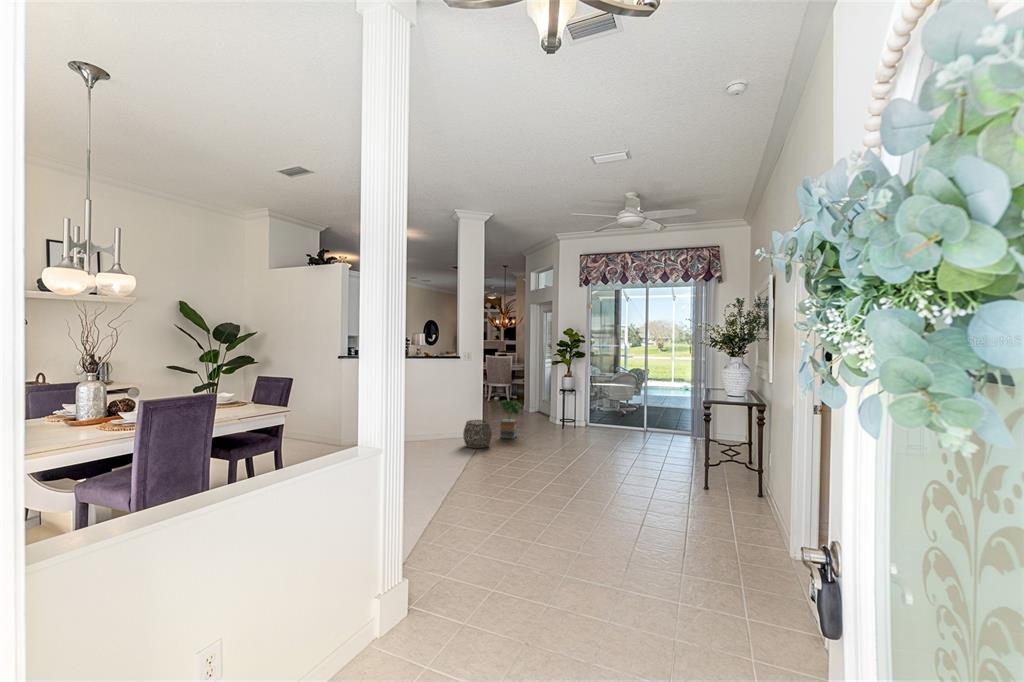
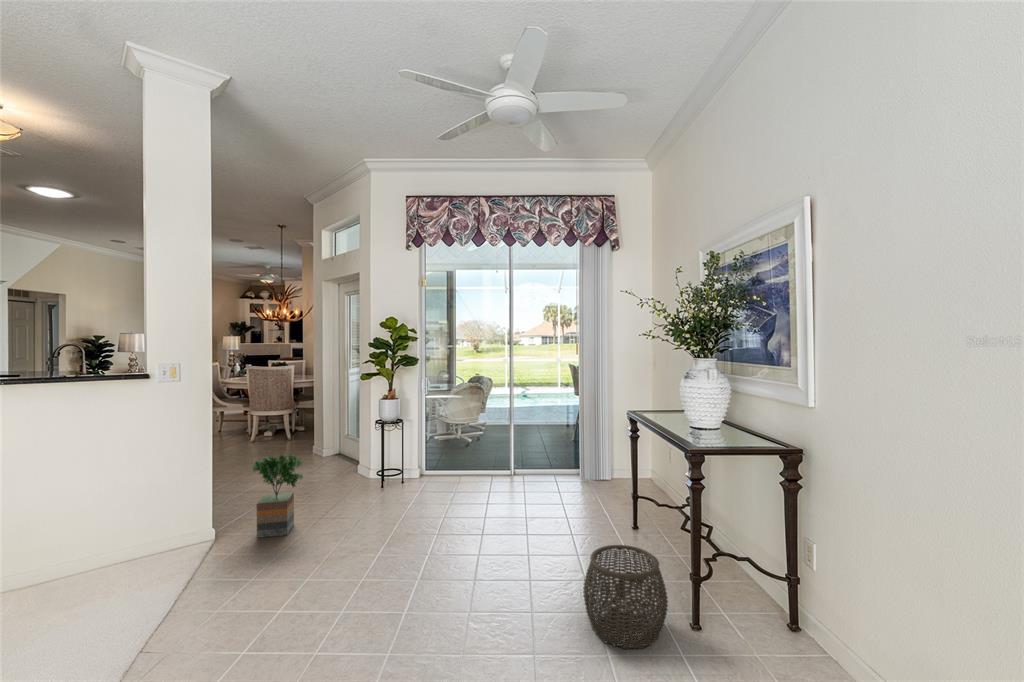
woven basket: present [463,420,492,448] -> present [583,545,668,649]

